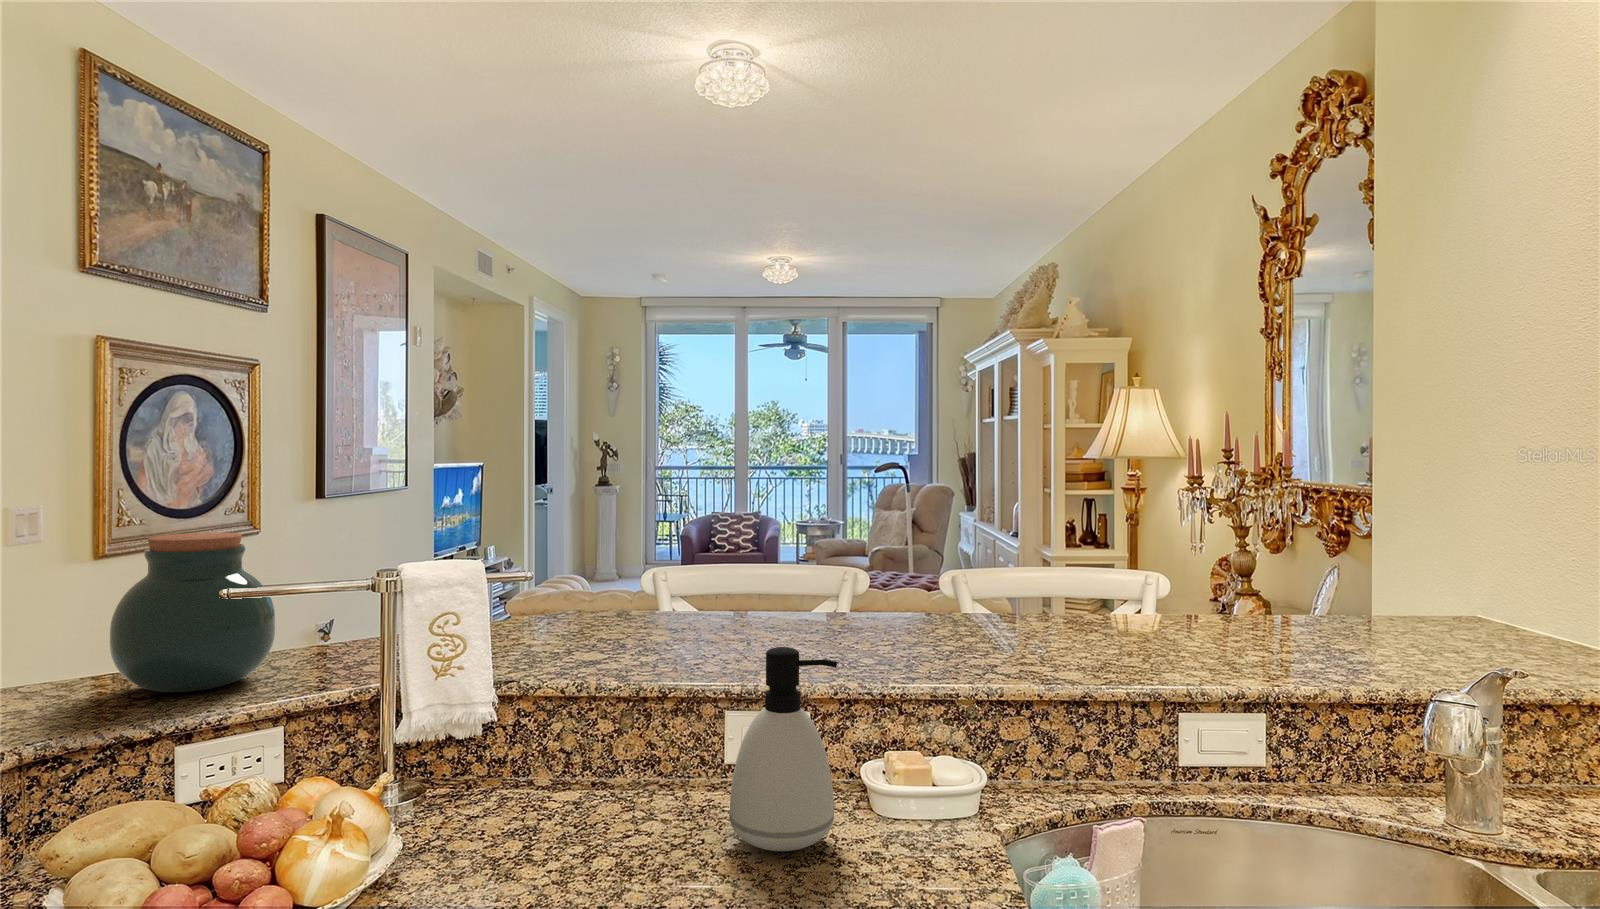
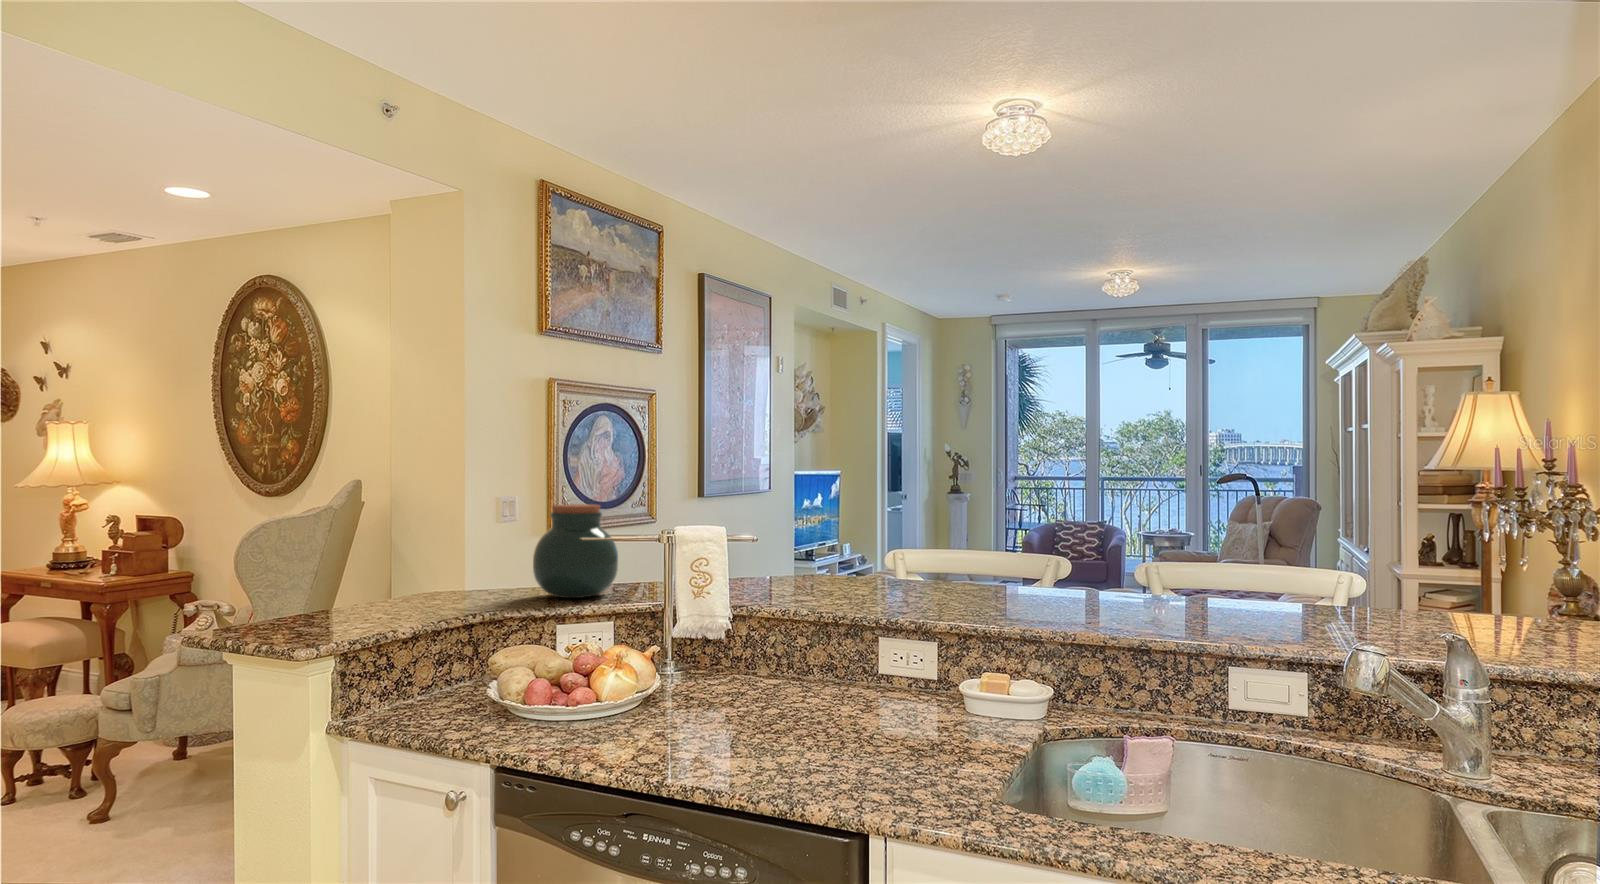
soap dispenser: present [730,647,837,851] -> none [850,583,920,718]

